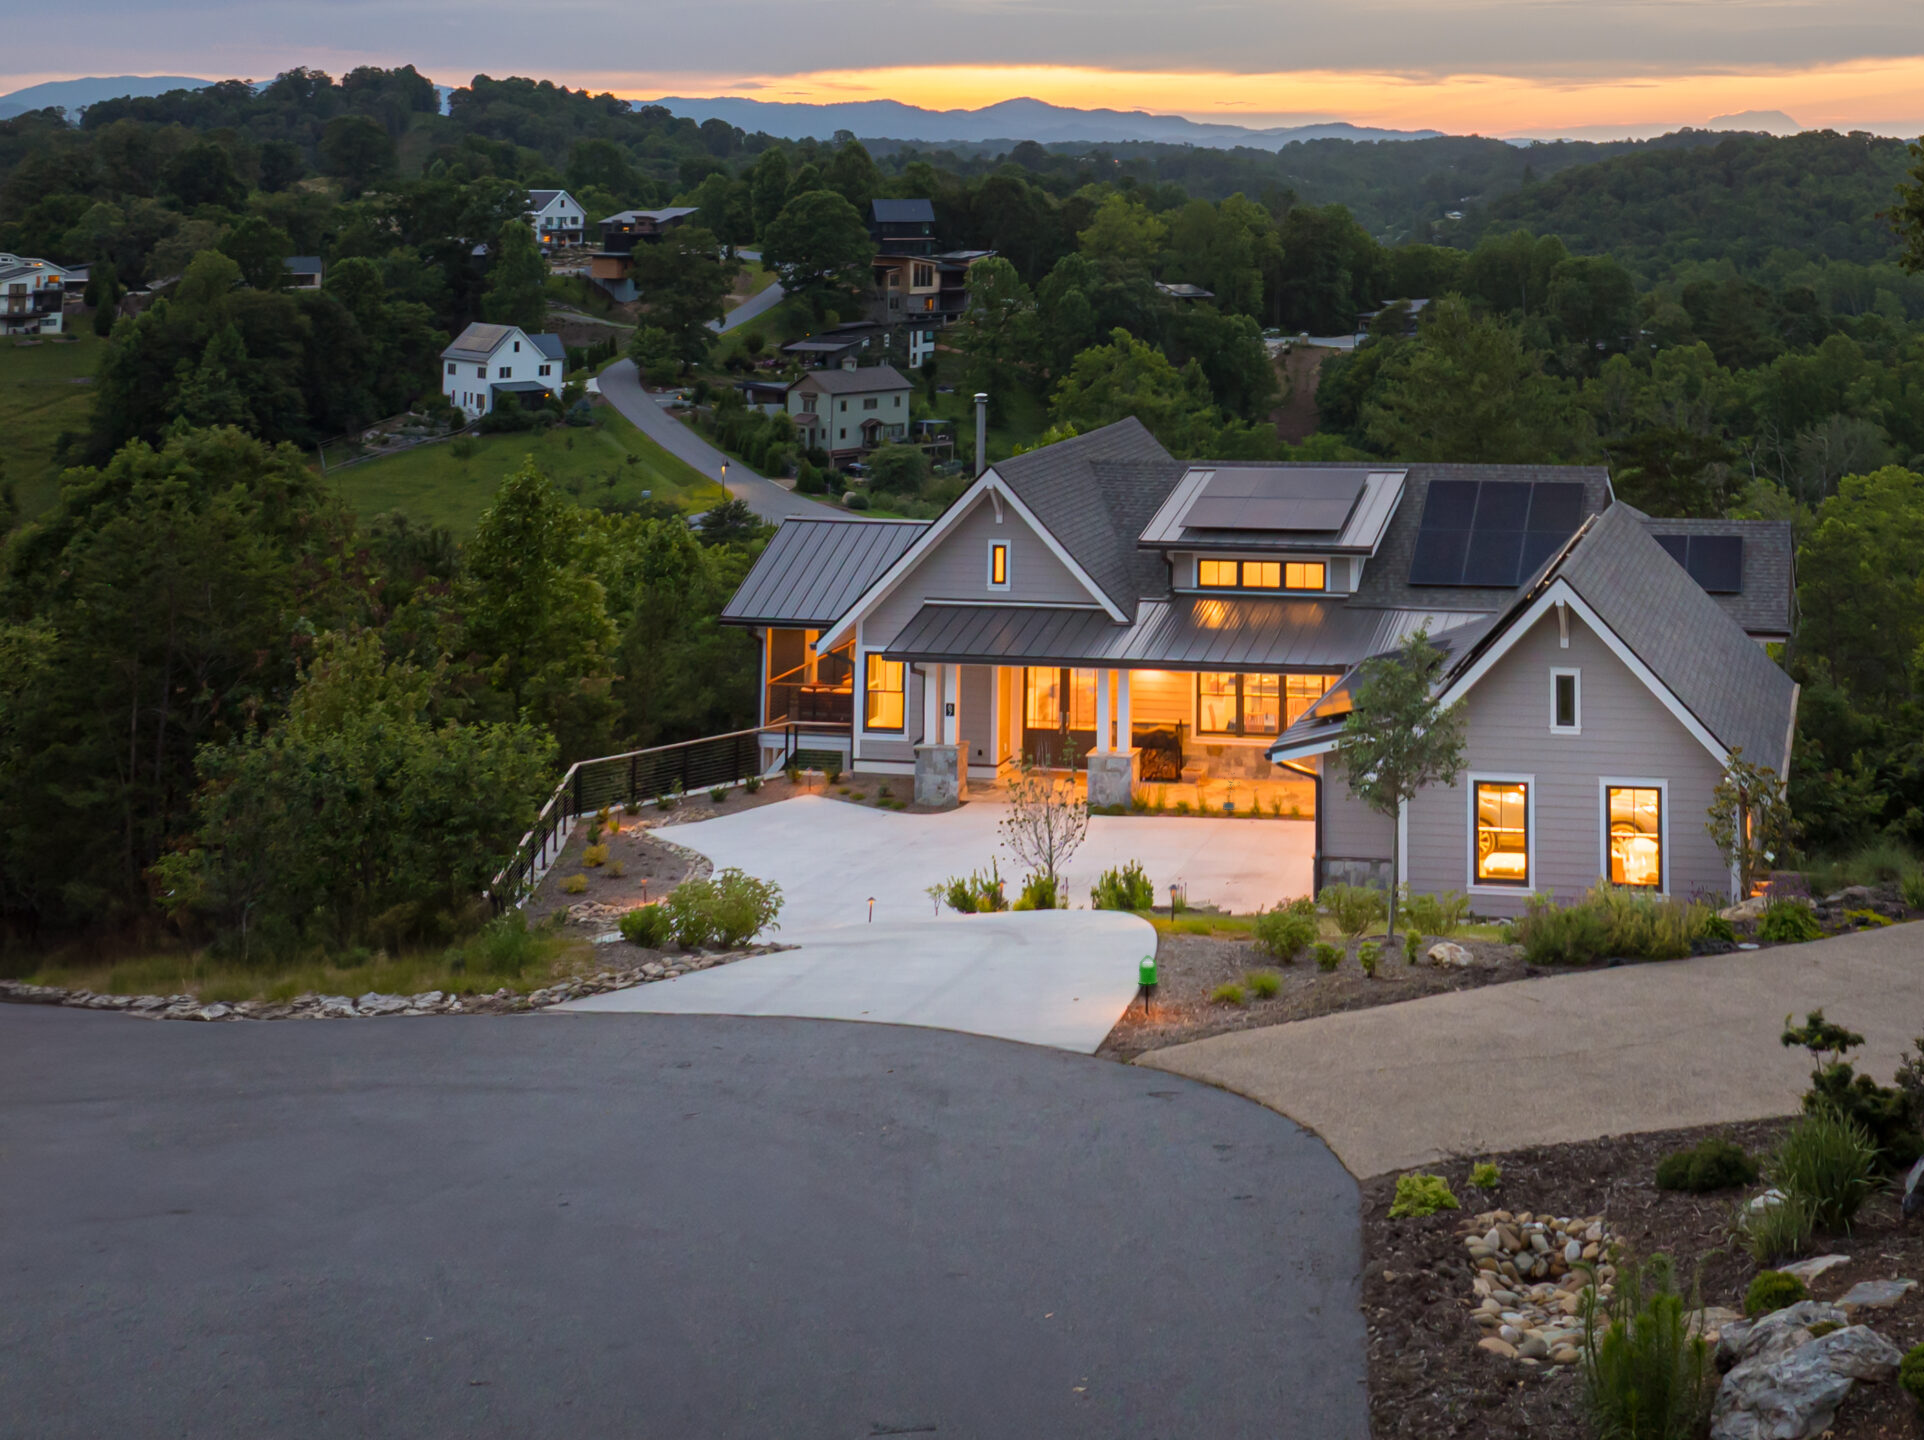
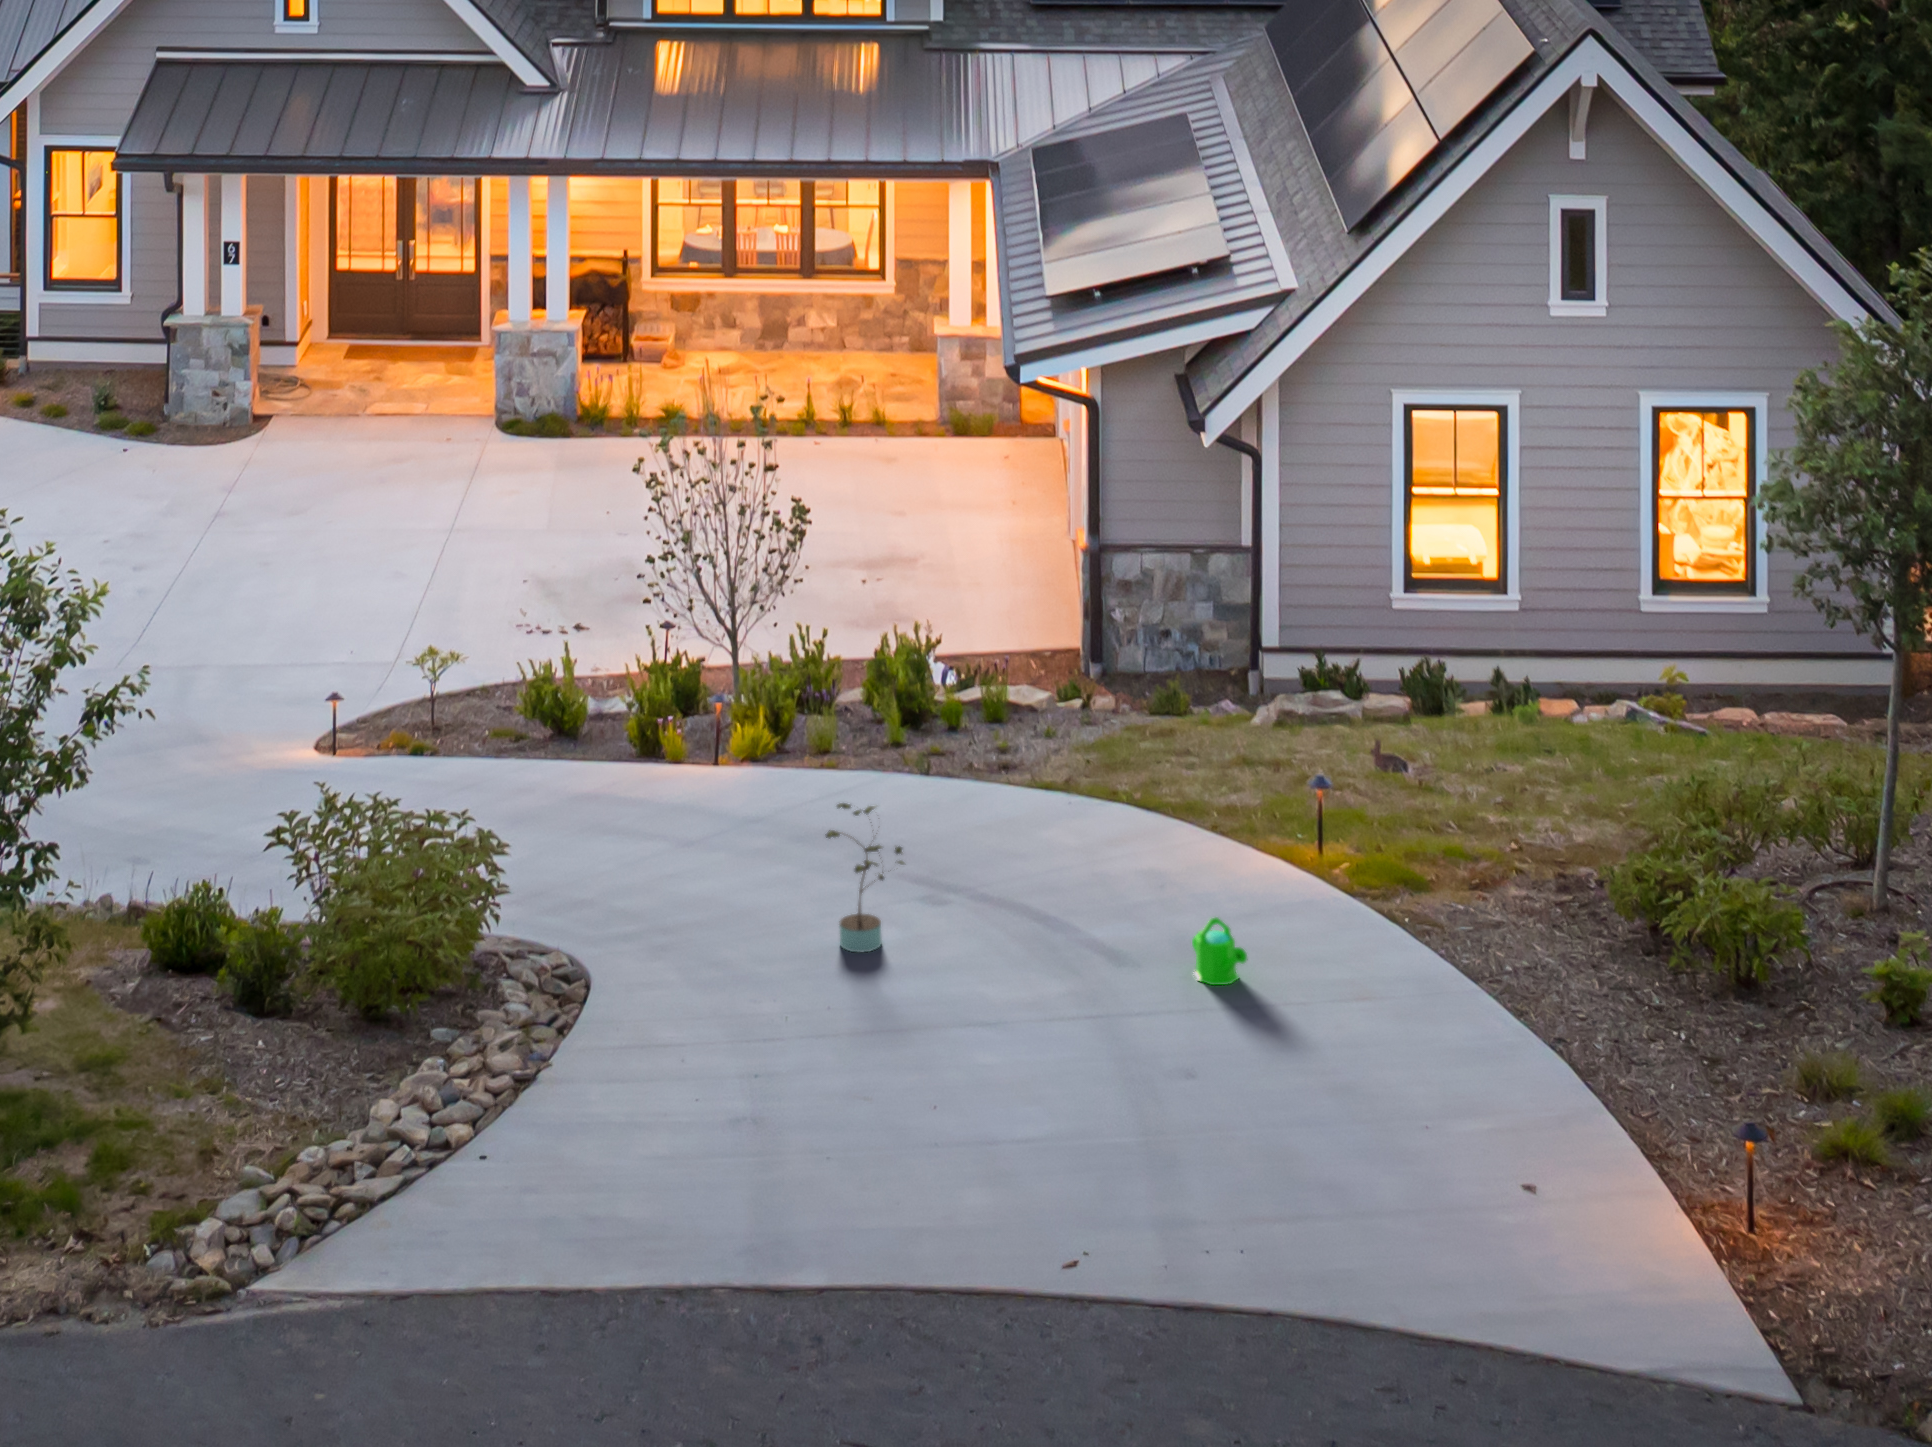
potted plant: present [1223,782,1235,810] -> present [826,803,904,952]

